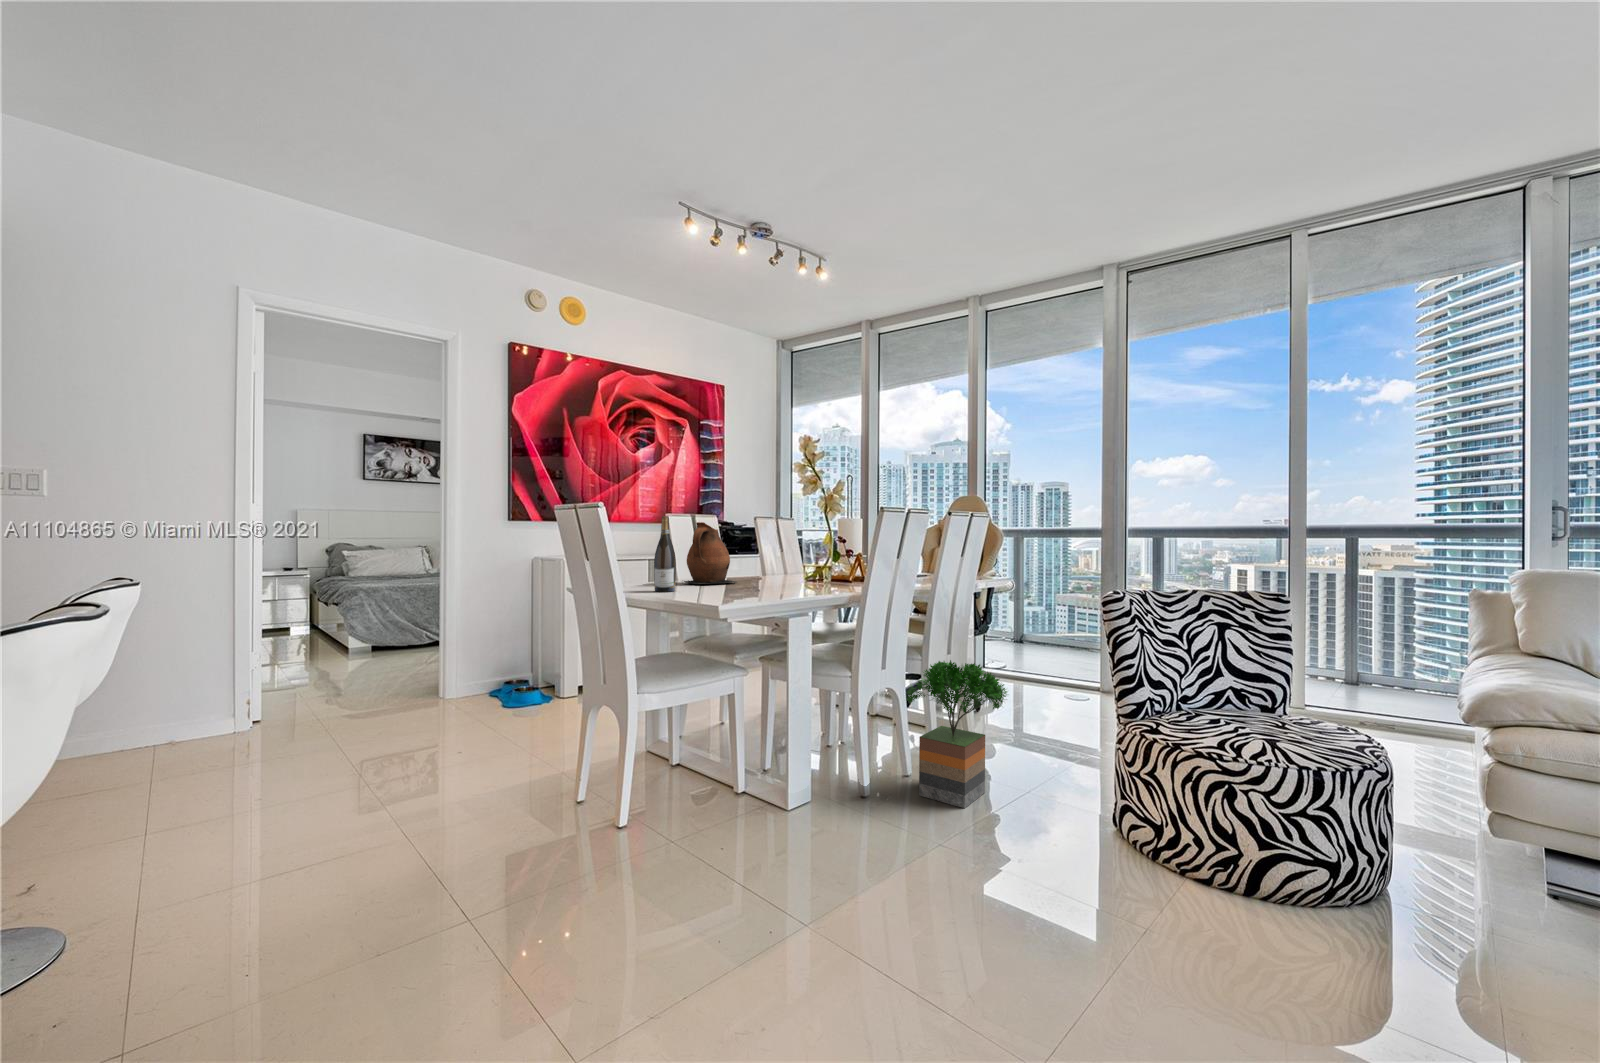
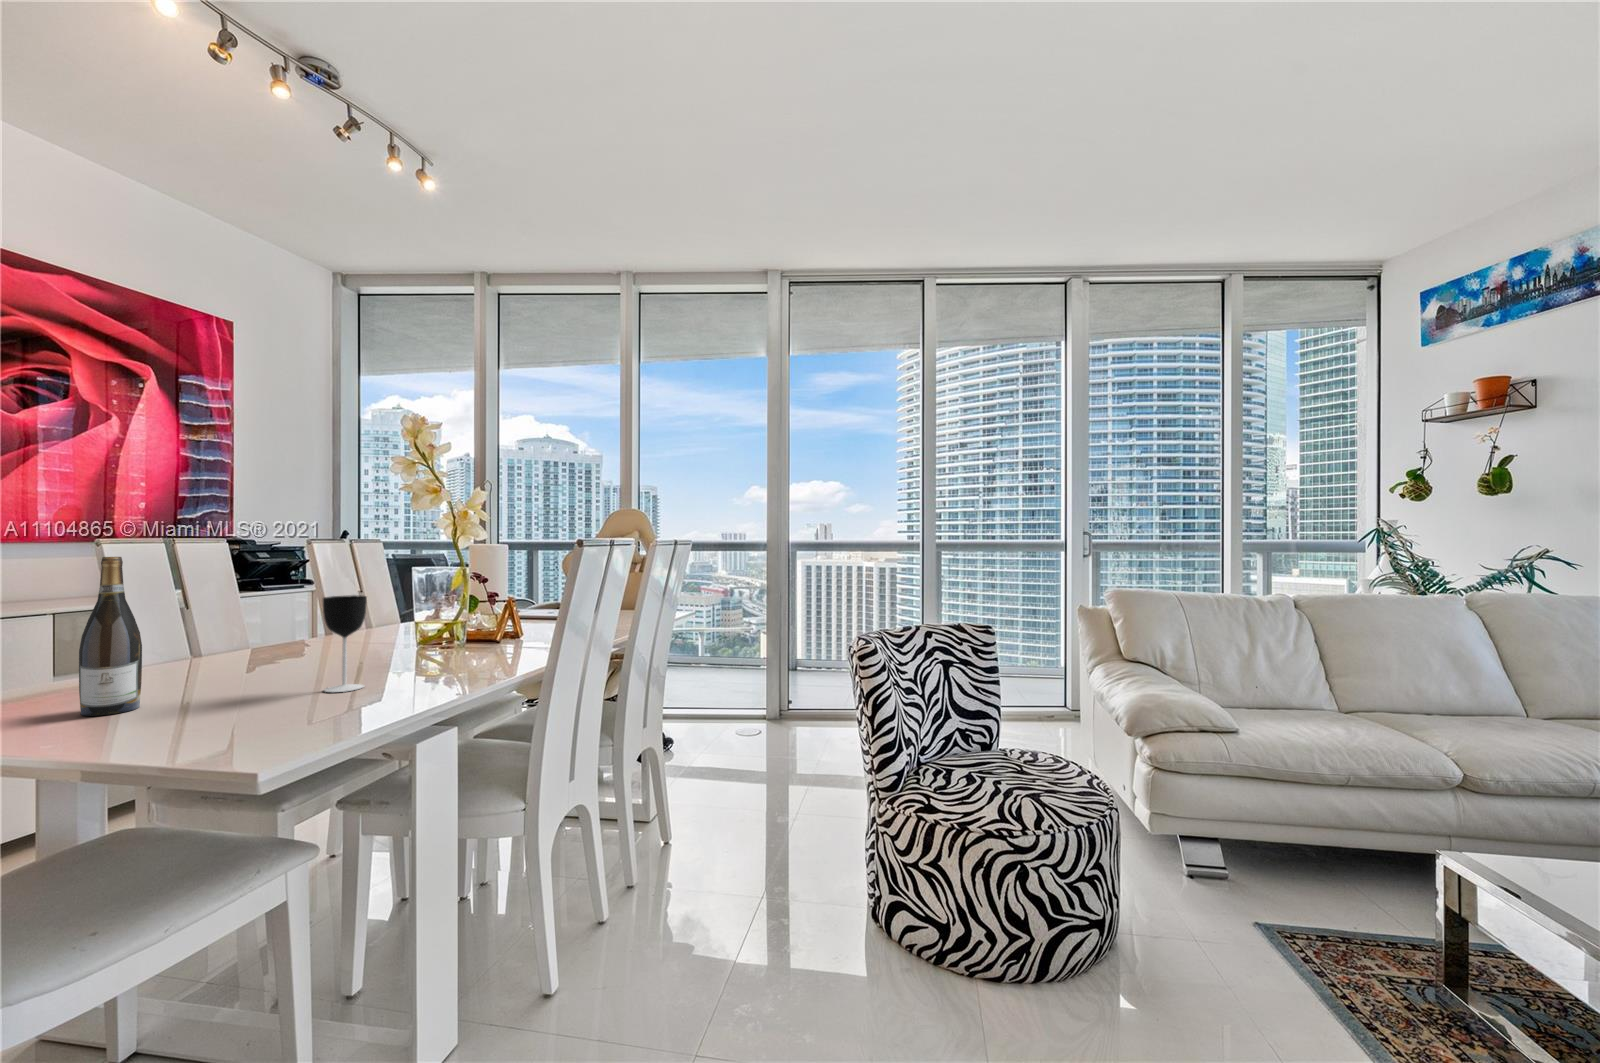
ceramic pitcher: present [684,522,736,584] -> none [149,559,287,676]
wine glass: none [747,540,768,592] -> present [323,595,367,692]
potted tree: present [907,660,1007,808] -> none [609,745,745,958]

